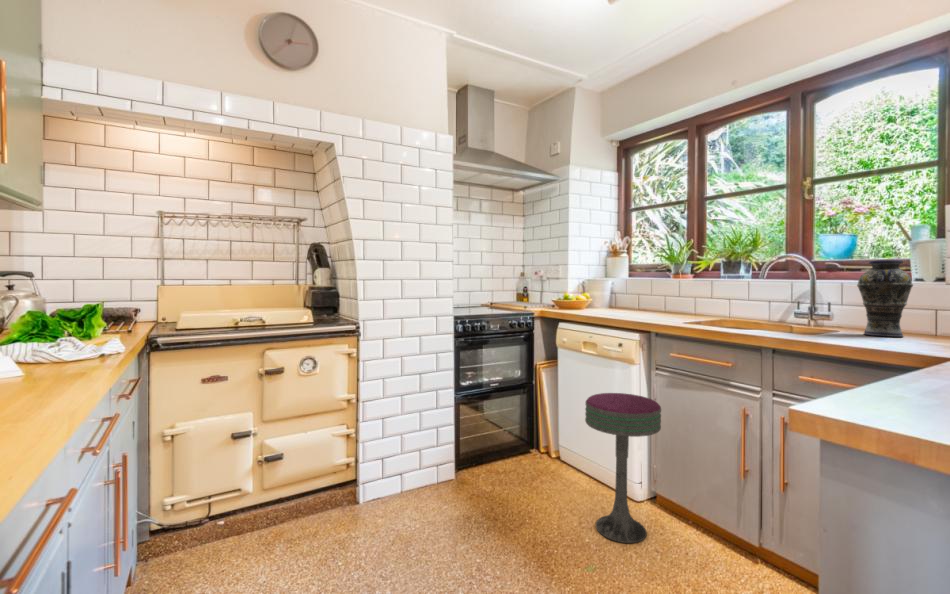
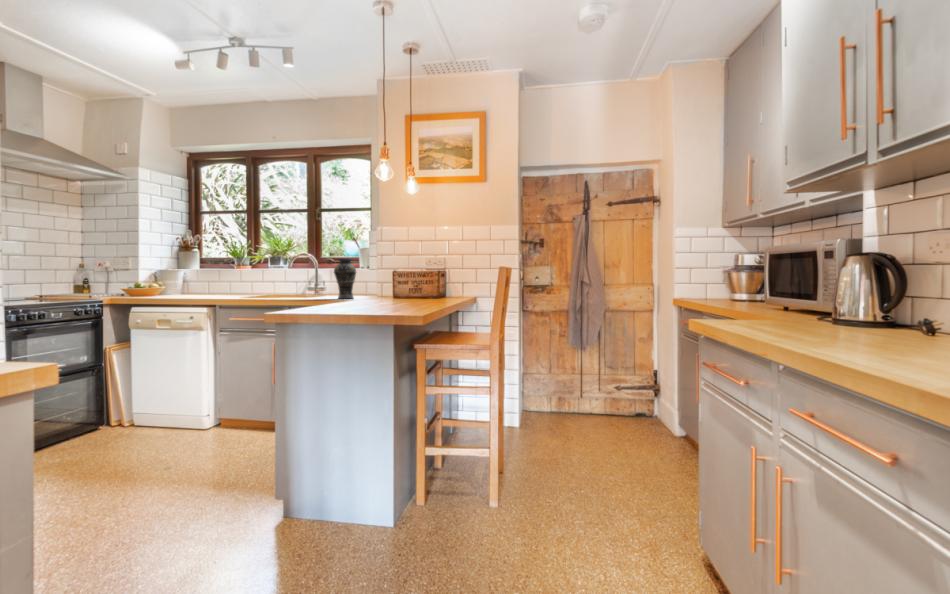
bar stool: present [585,393,661,543] -> none [161,352,222,454]

